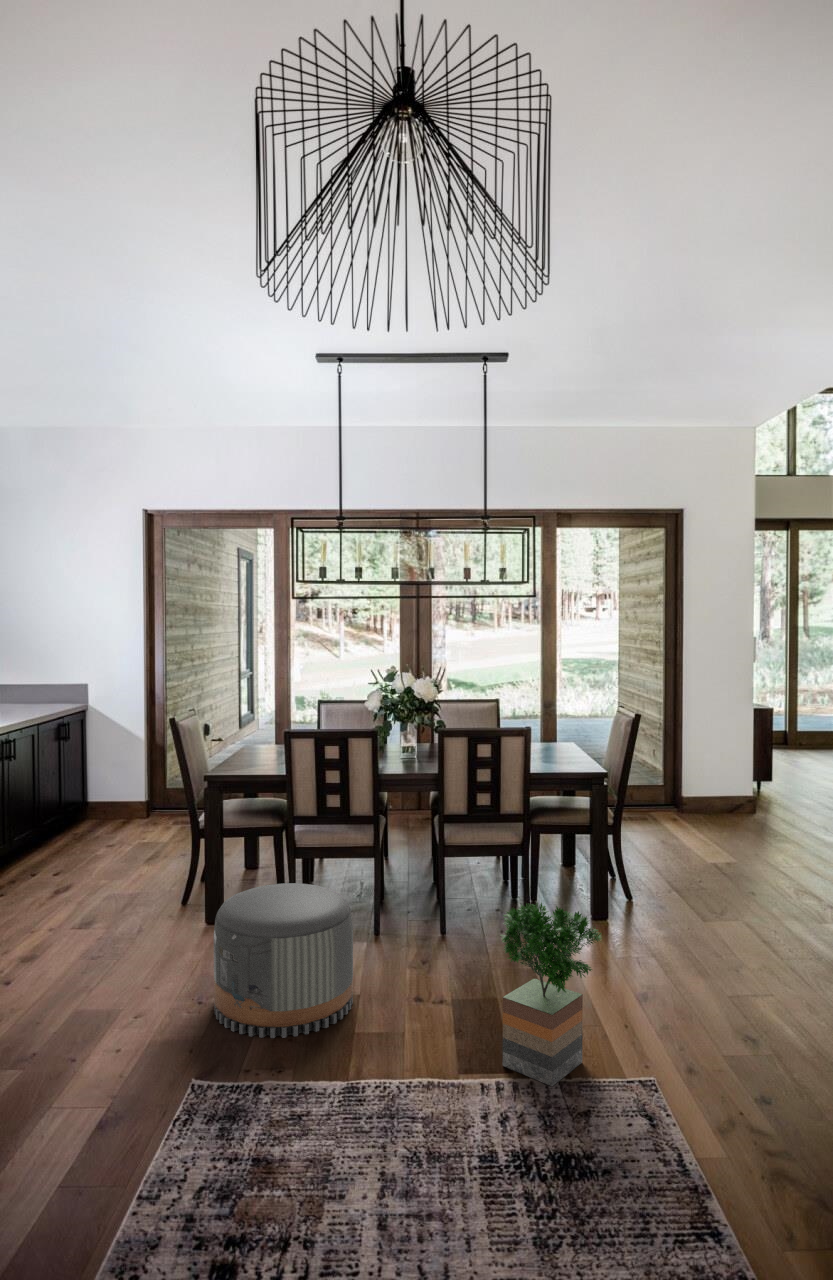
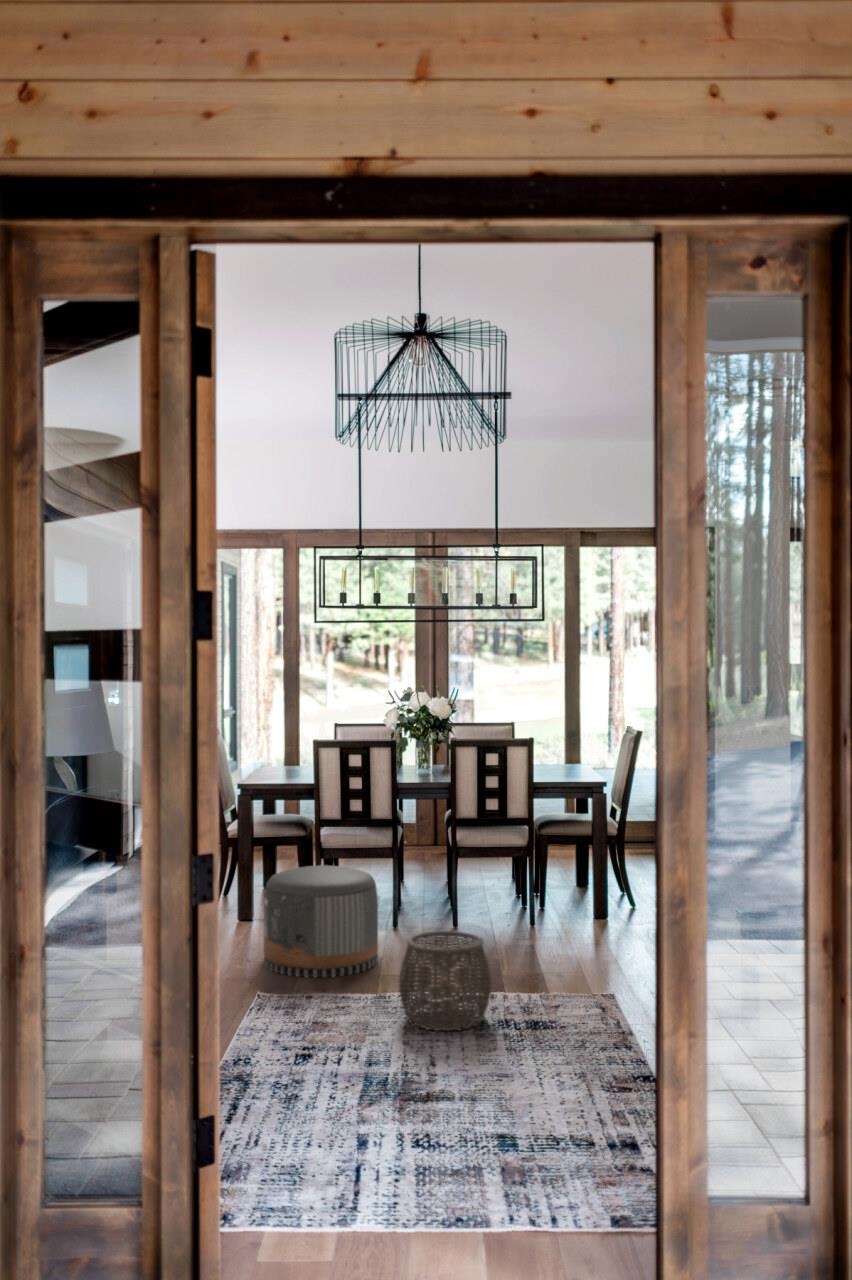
potted tree: present [500,902,602,1086] -> none [493,864,575,998]
woven basket: none [373,1013,504,1180] -> present [398,931,492,1031]

